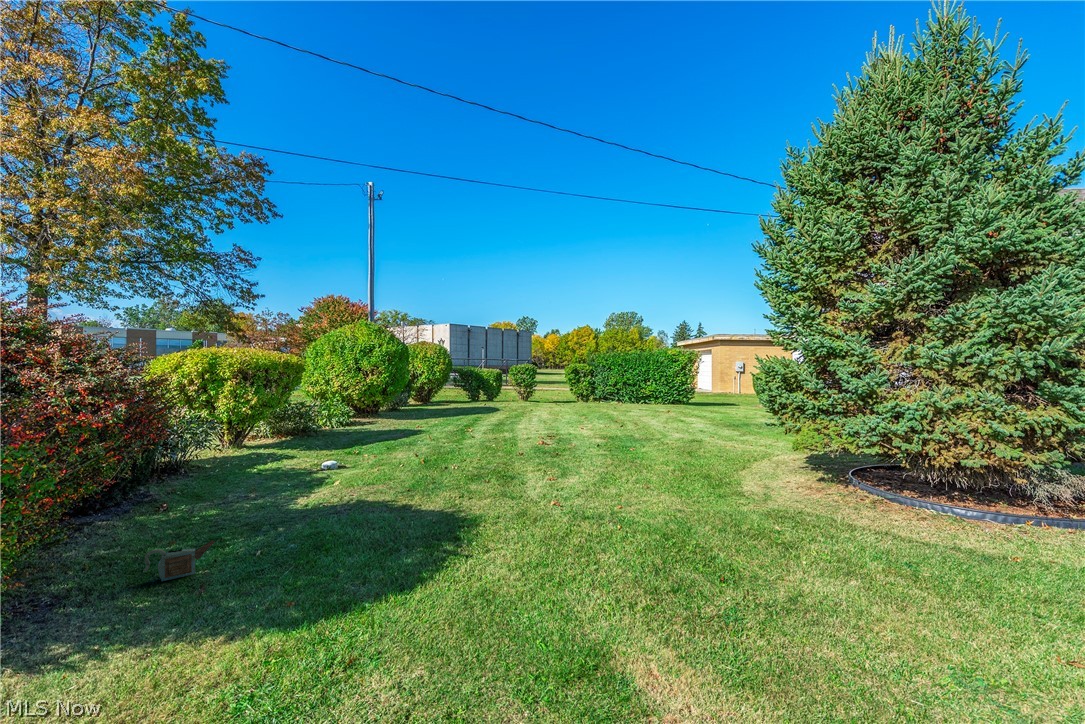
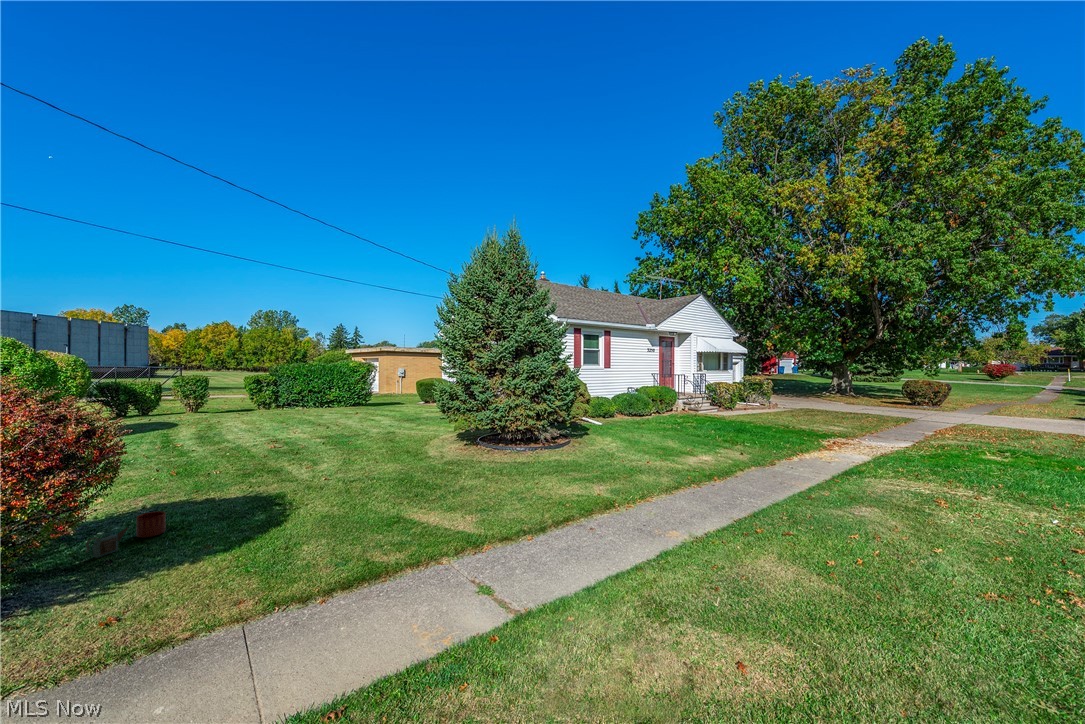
planter: none [244,519,283,559] -> present [136,511,166,538]

